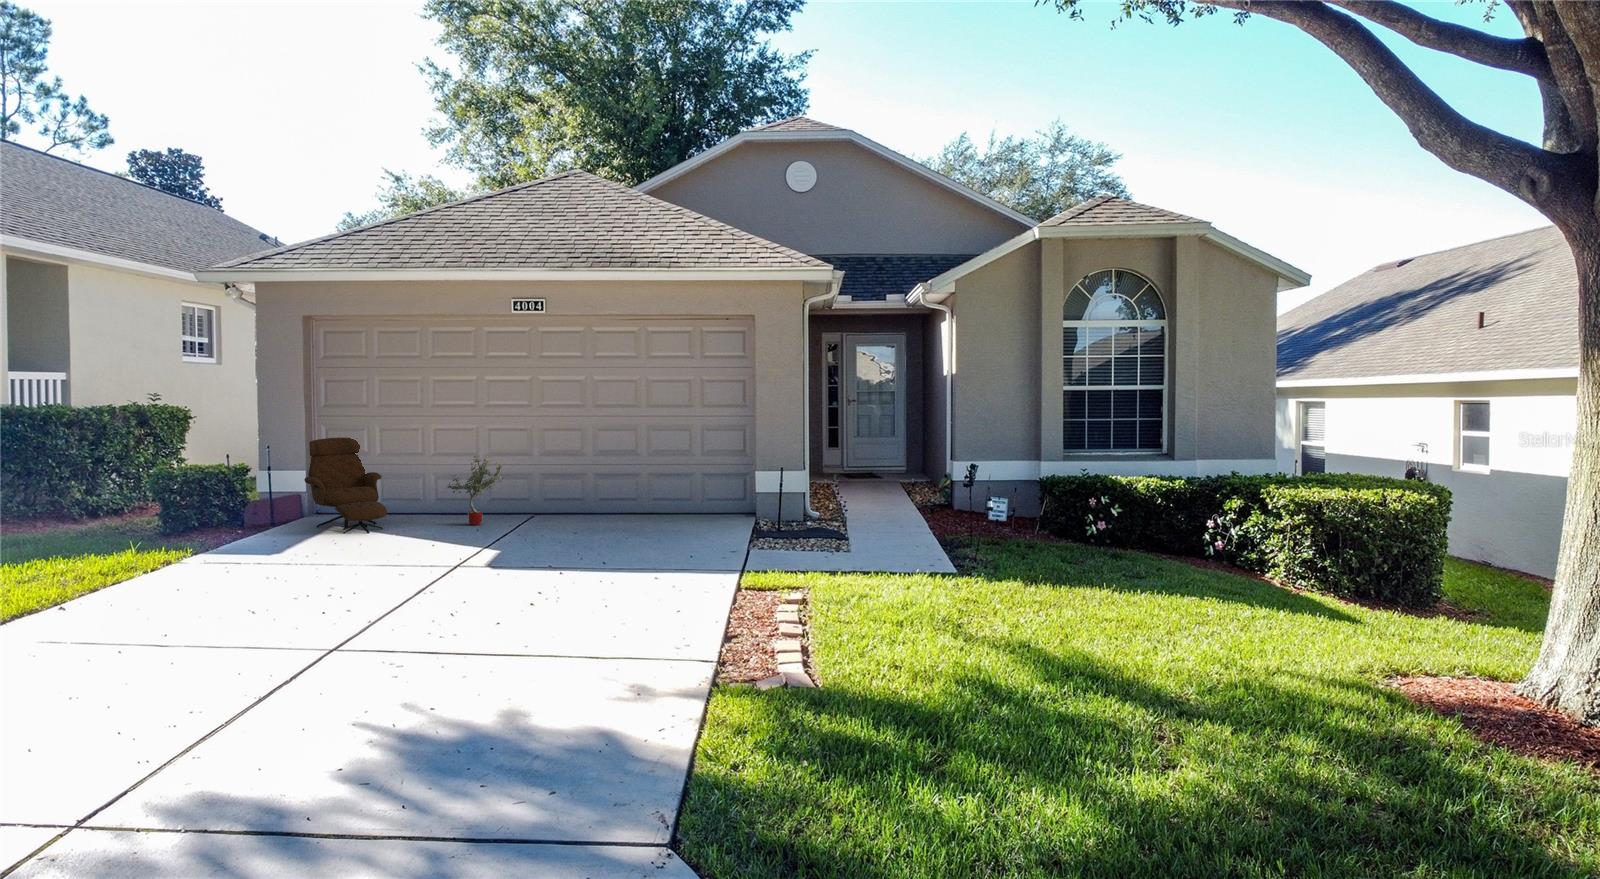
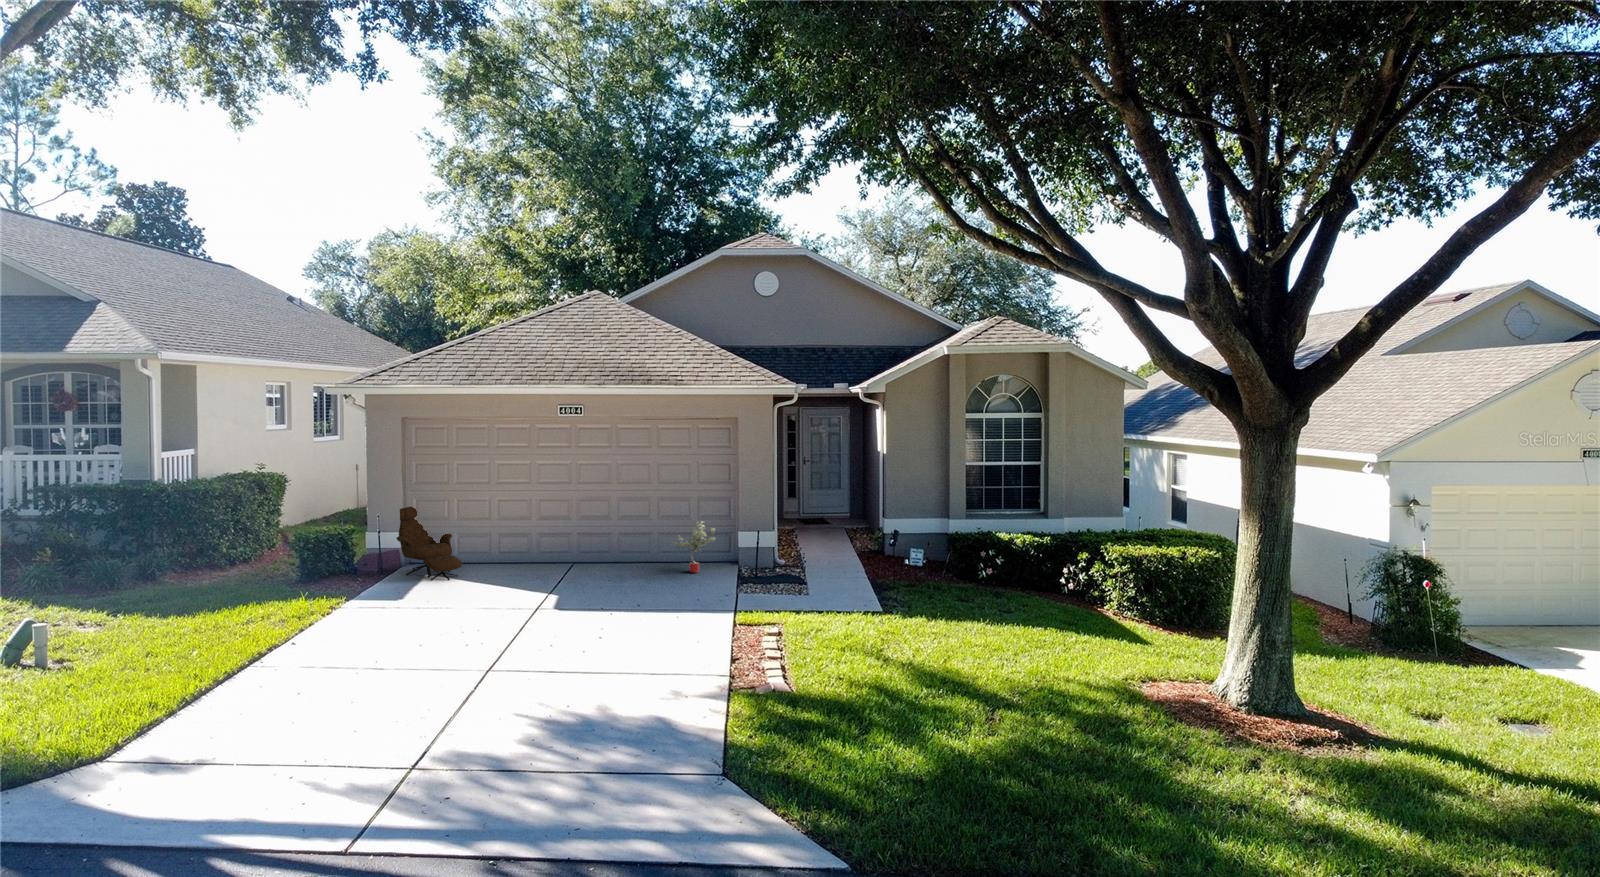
potted tree: present [447,456,502,525] -> present [674,521,716,573]

